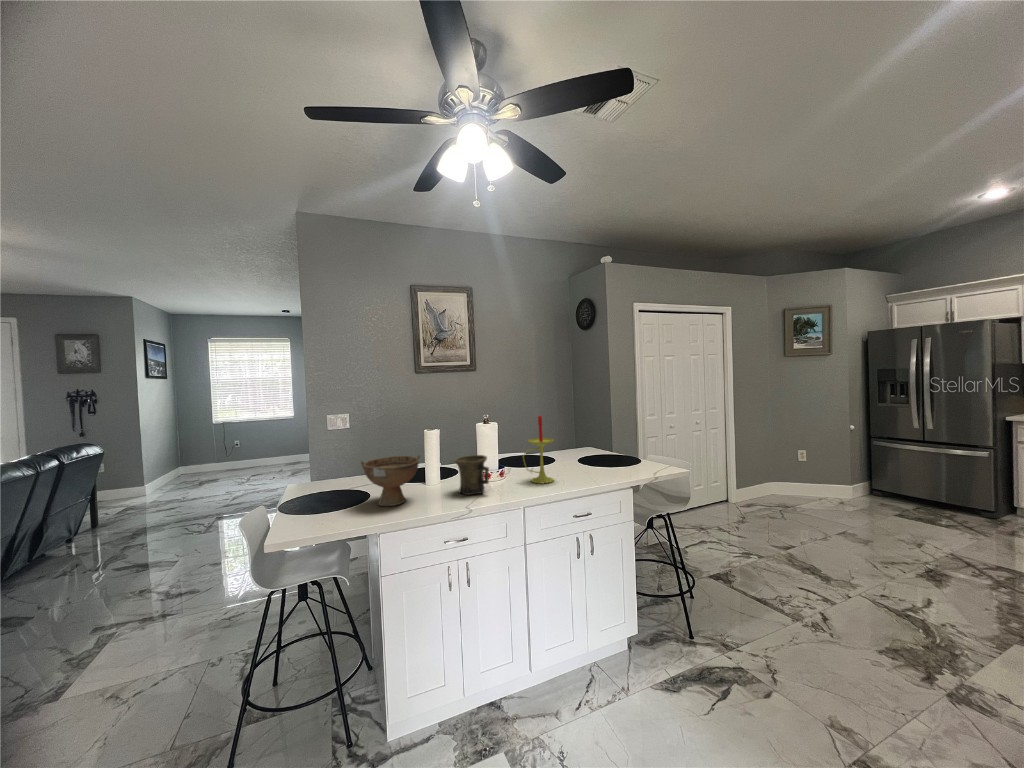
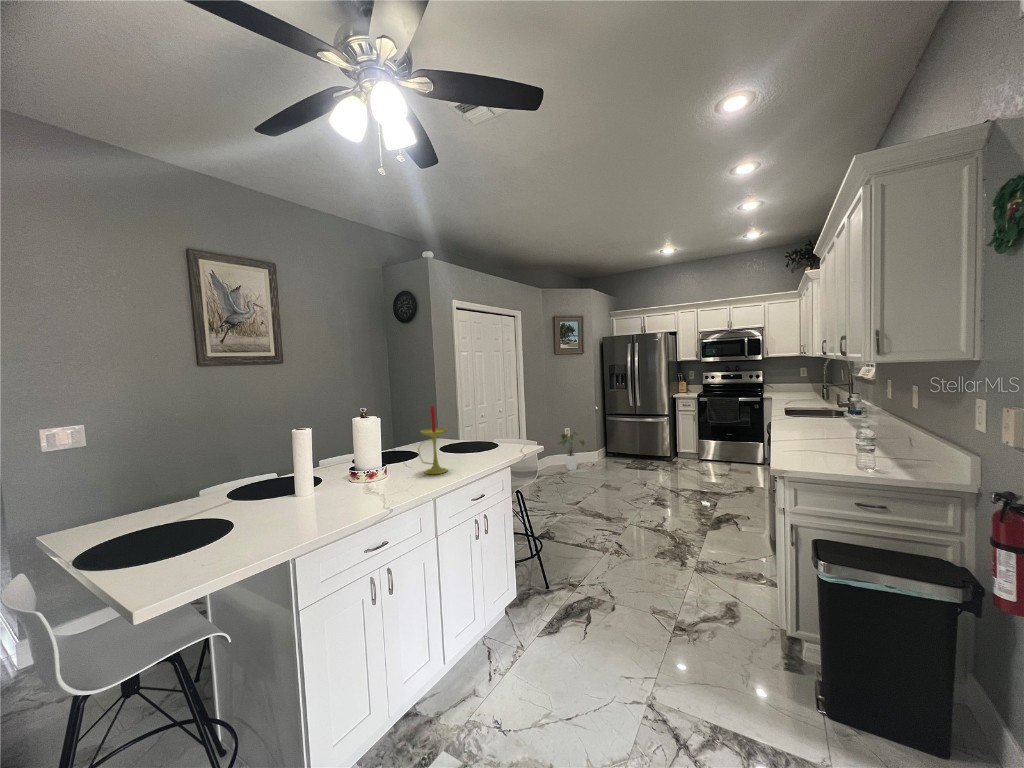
house plant: none [785,454,824,504] -> present [558,432,585,470]
bowl: present [361,455,420,506] -> none [244,459,322,527]
mug: present [454,455,489,495] -> none [354,452,399,497]

